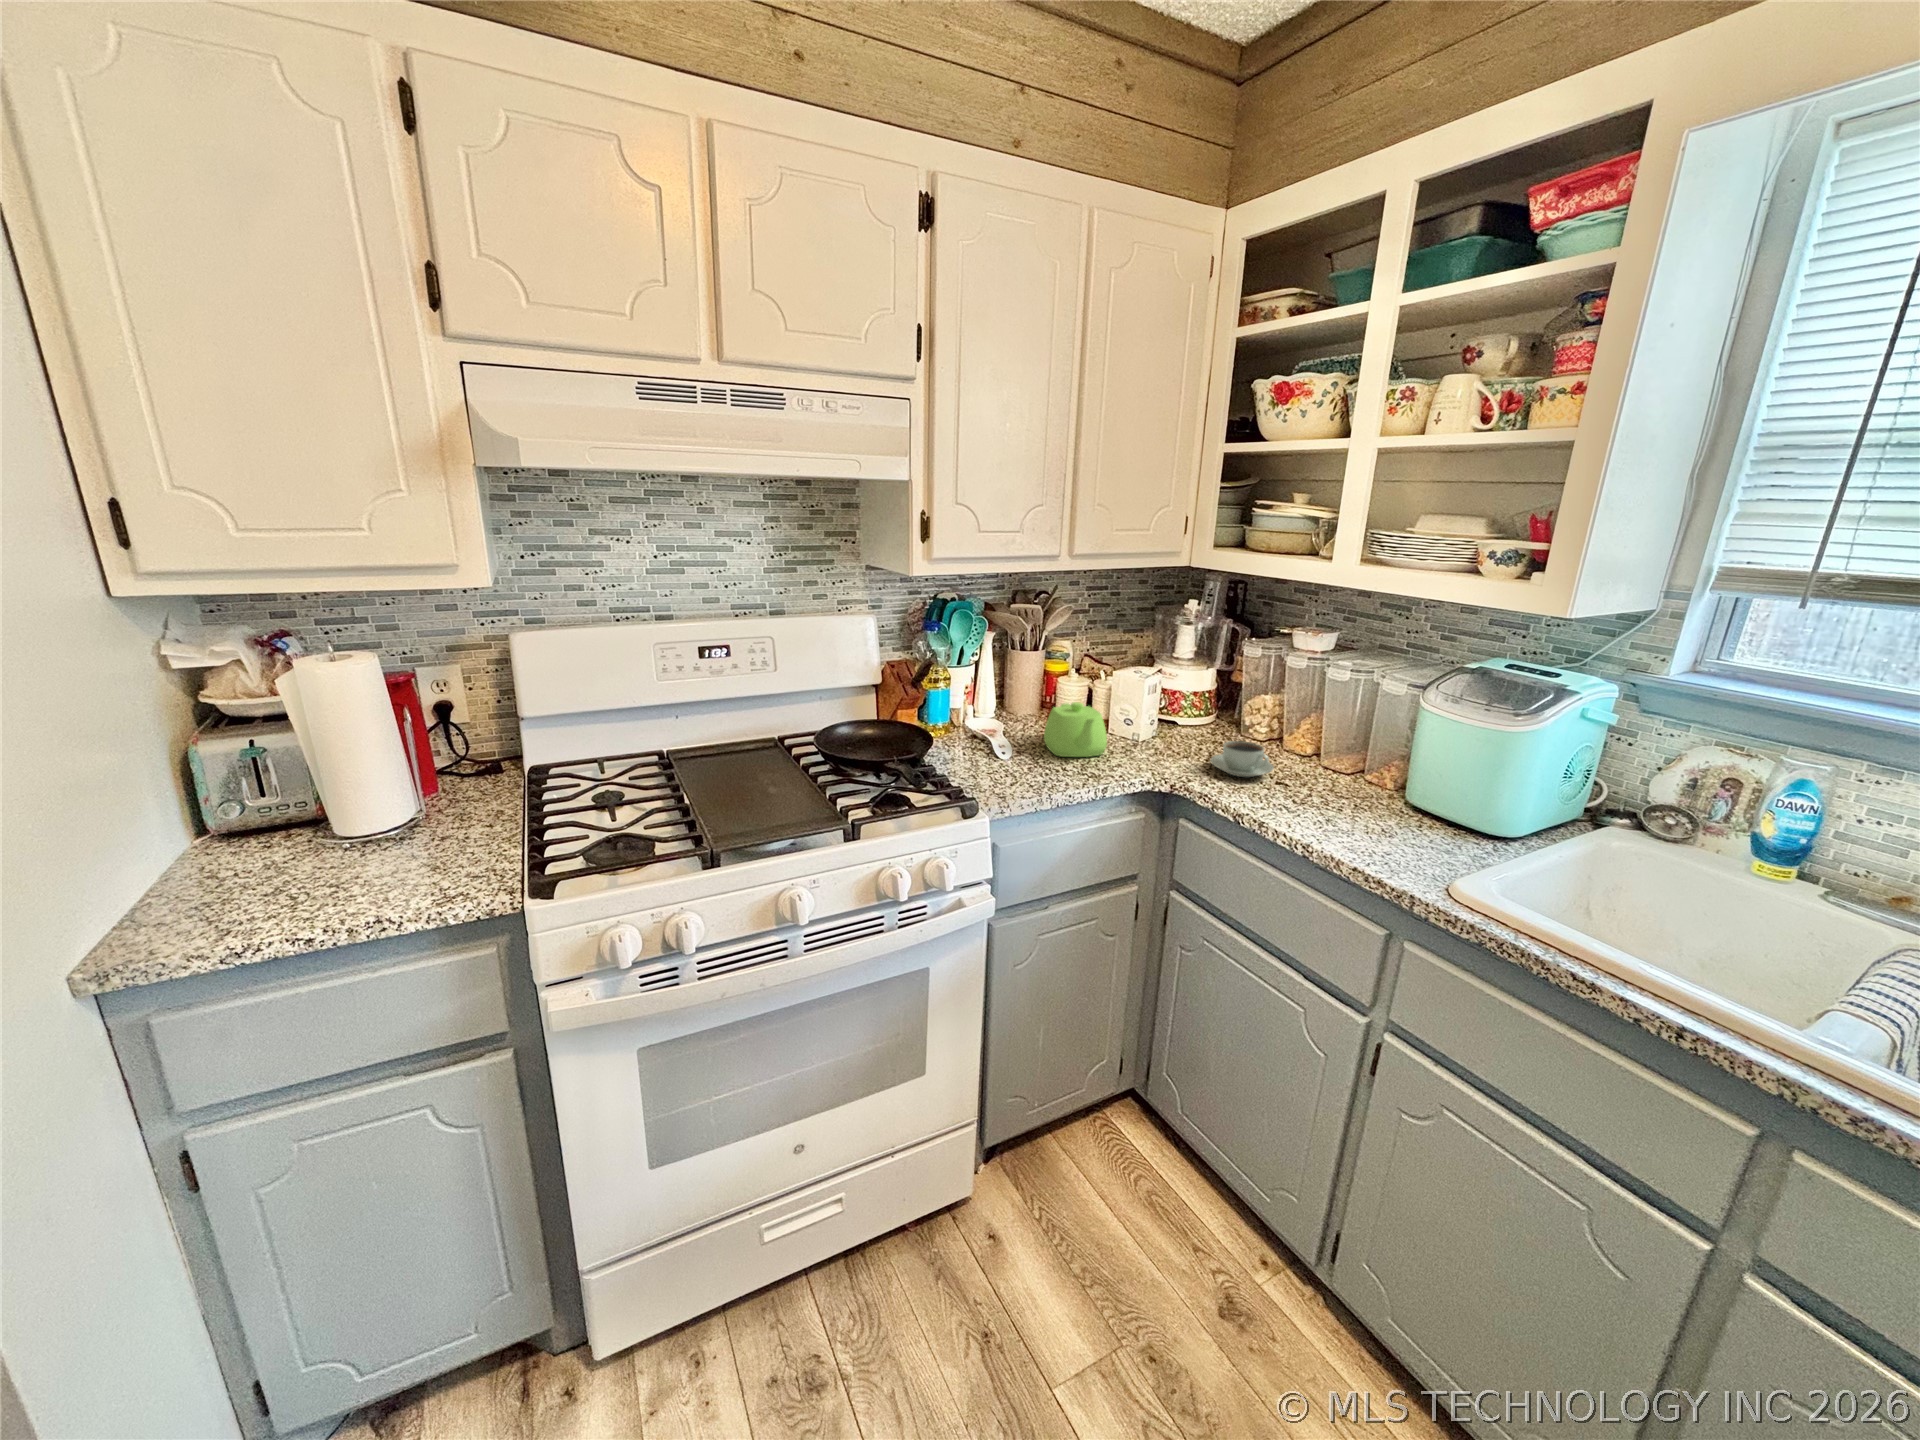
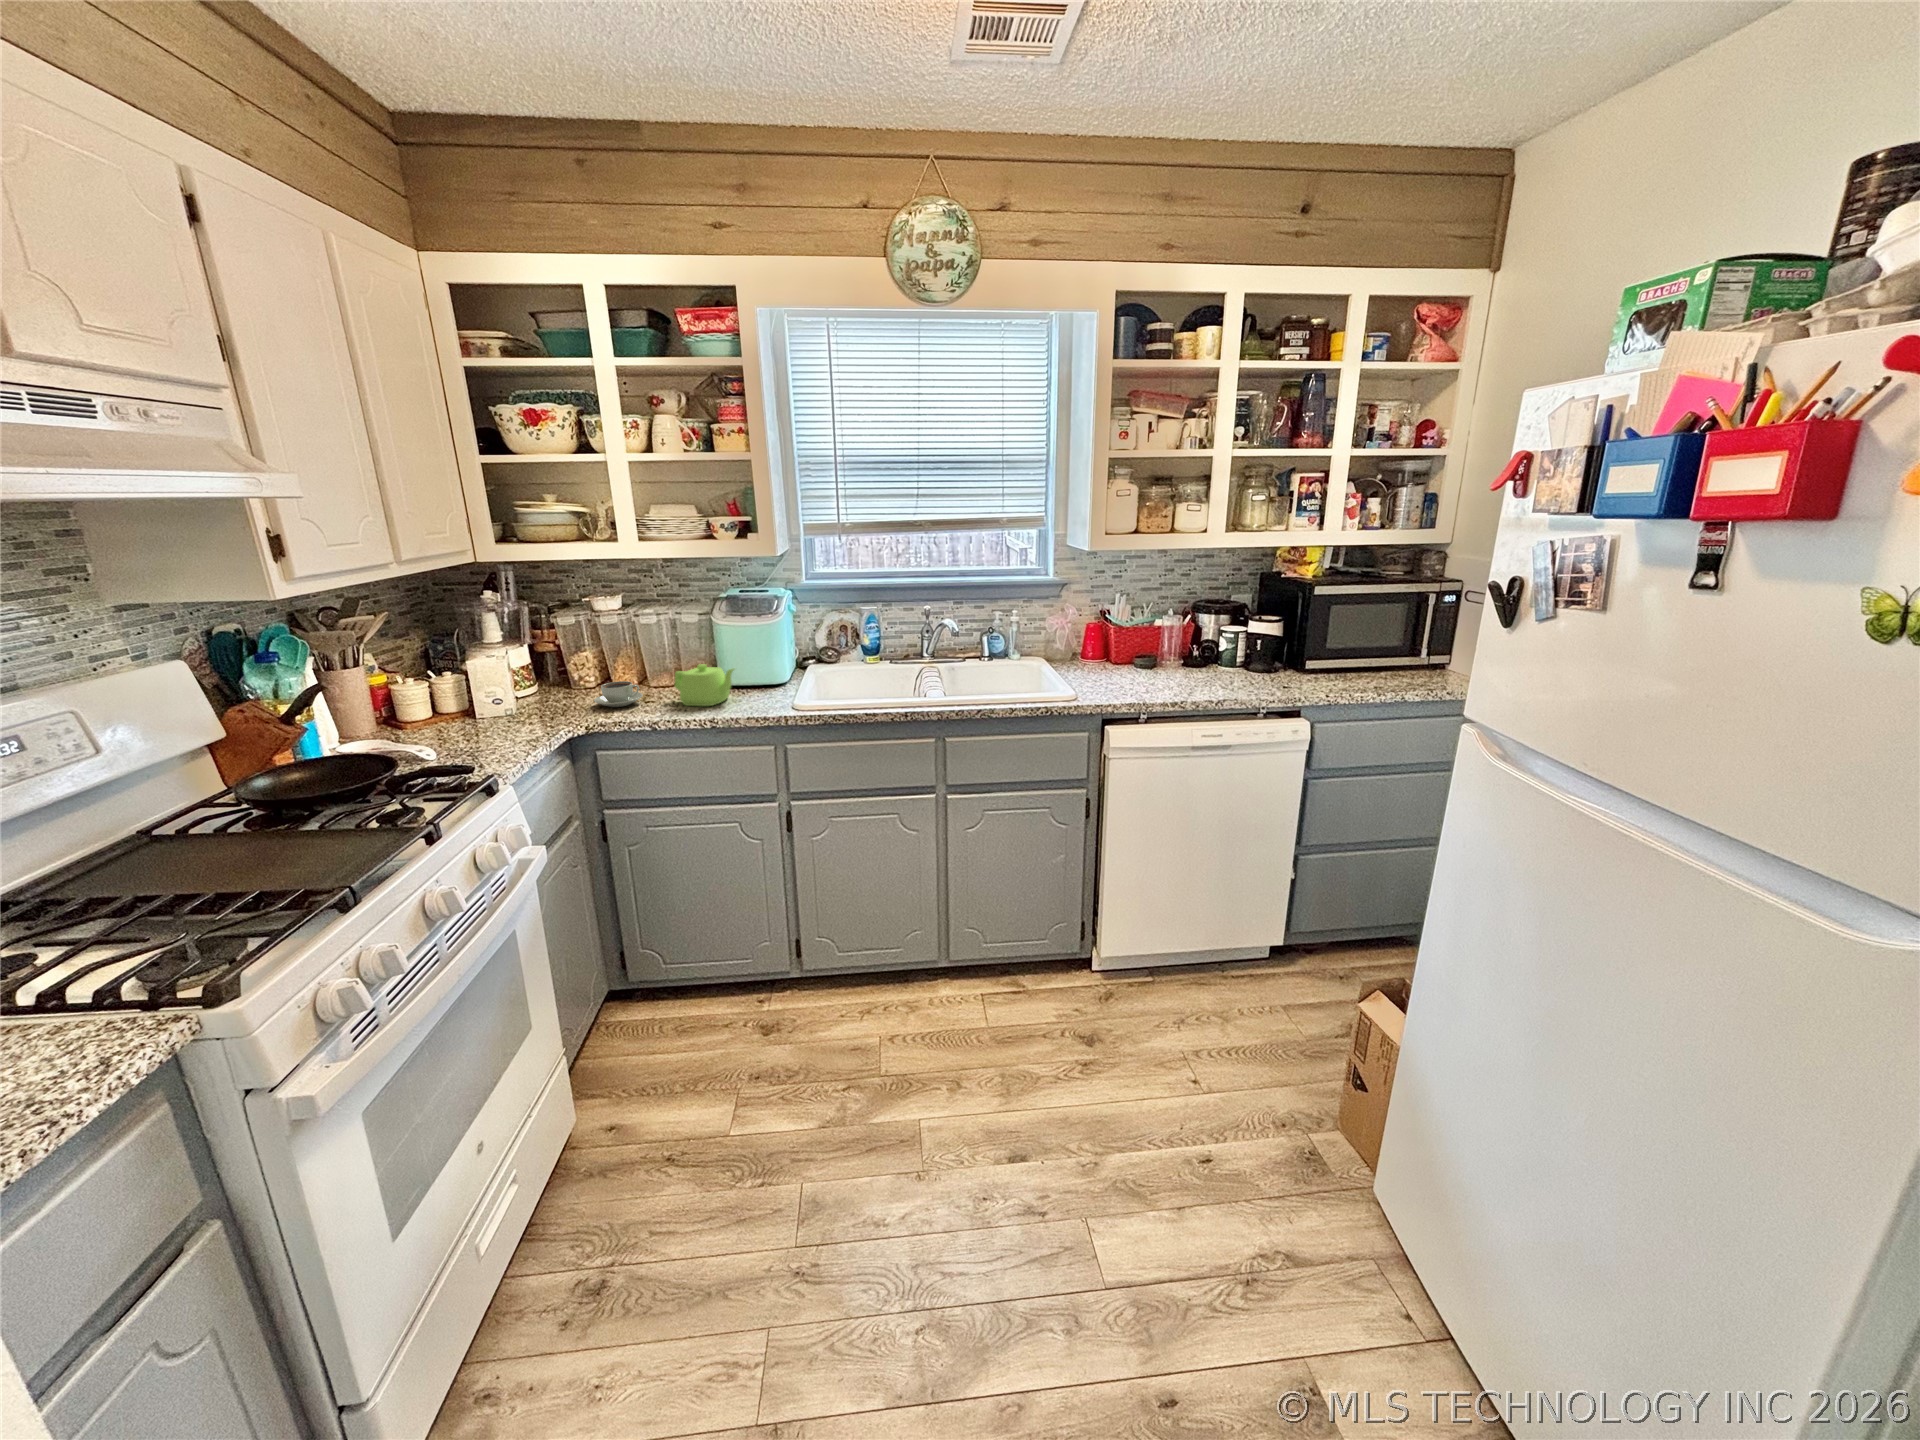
teapot: present [1044,702,1107,757] -> present [675,664,734,706]

